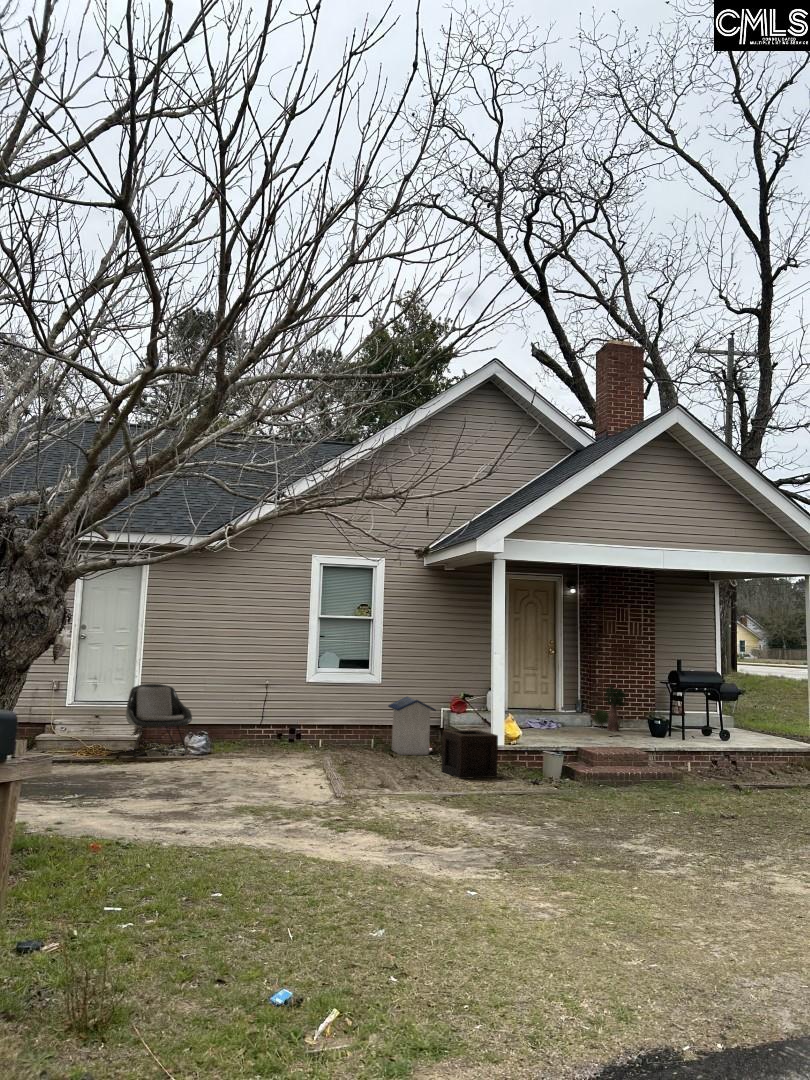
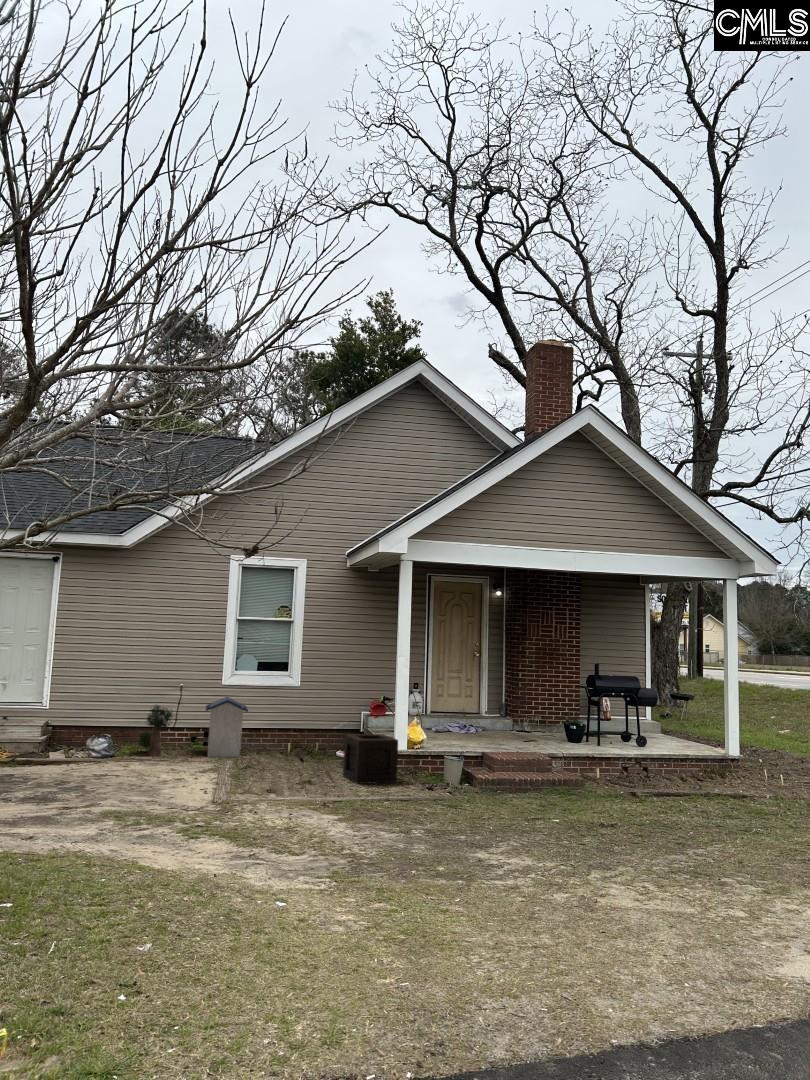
lounge chair: present [126,684,192,757] -> none [26,685,96,760]
potted plant: present [594,685,627,731] -> present [138,705,173,756]
trash can: present [388,697,436,755] -> present [206,697,248,757]

